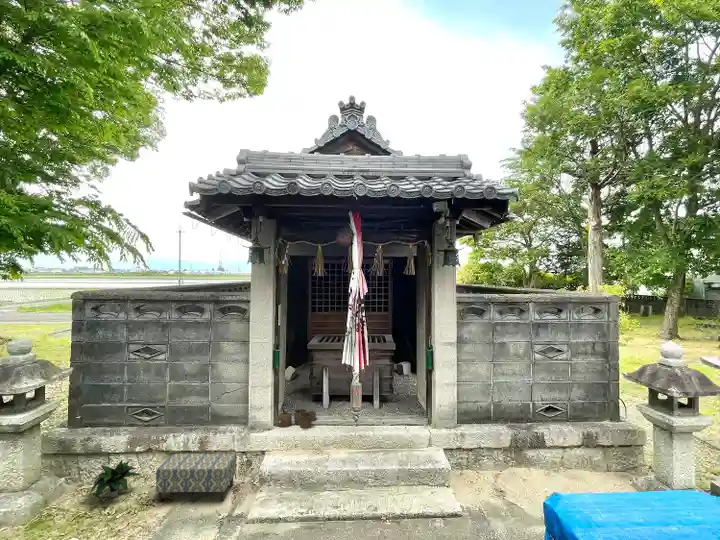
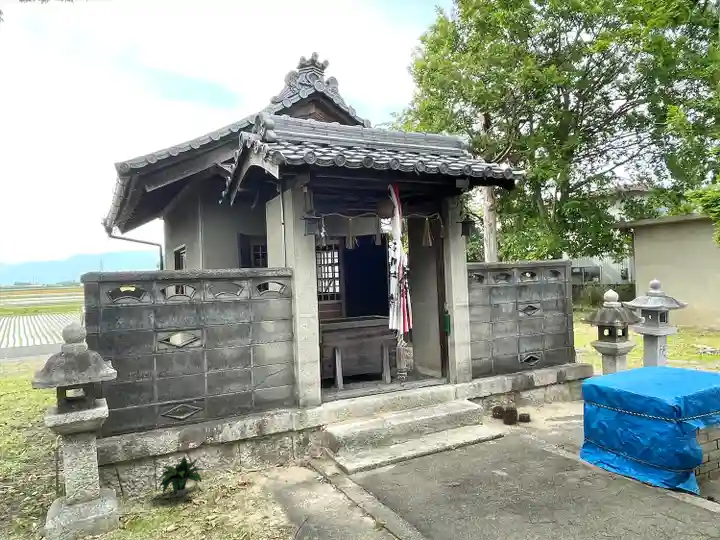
woven basket: present [277,409,316,429] -> present [492,406,530,424]
bench: present [156,453,235,501] -> none [230,433,304,487]

